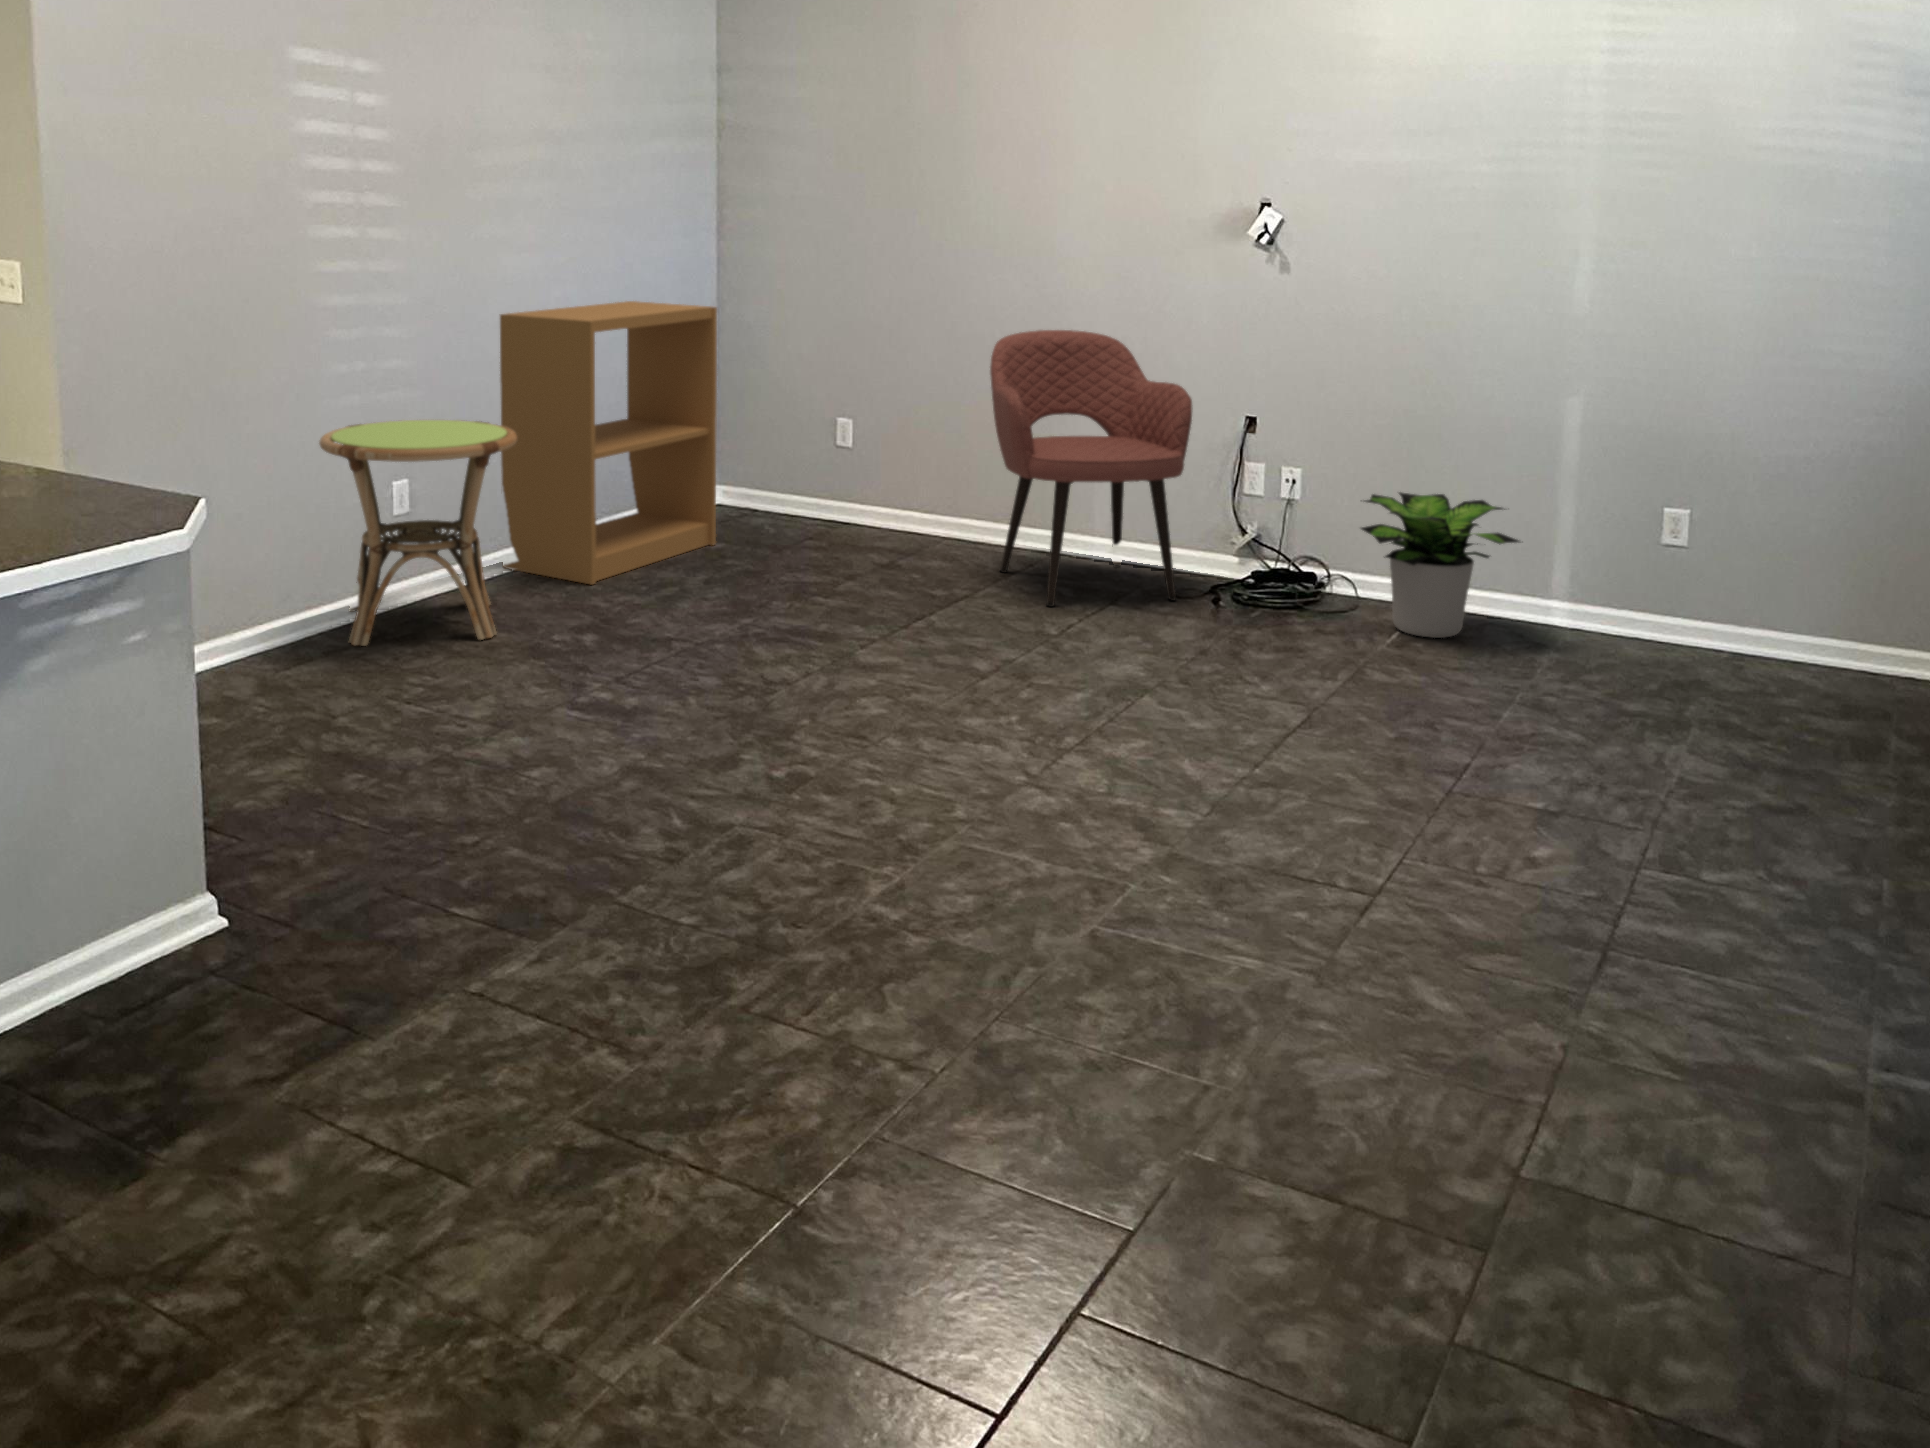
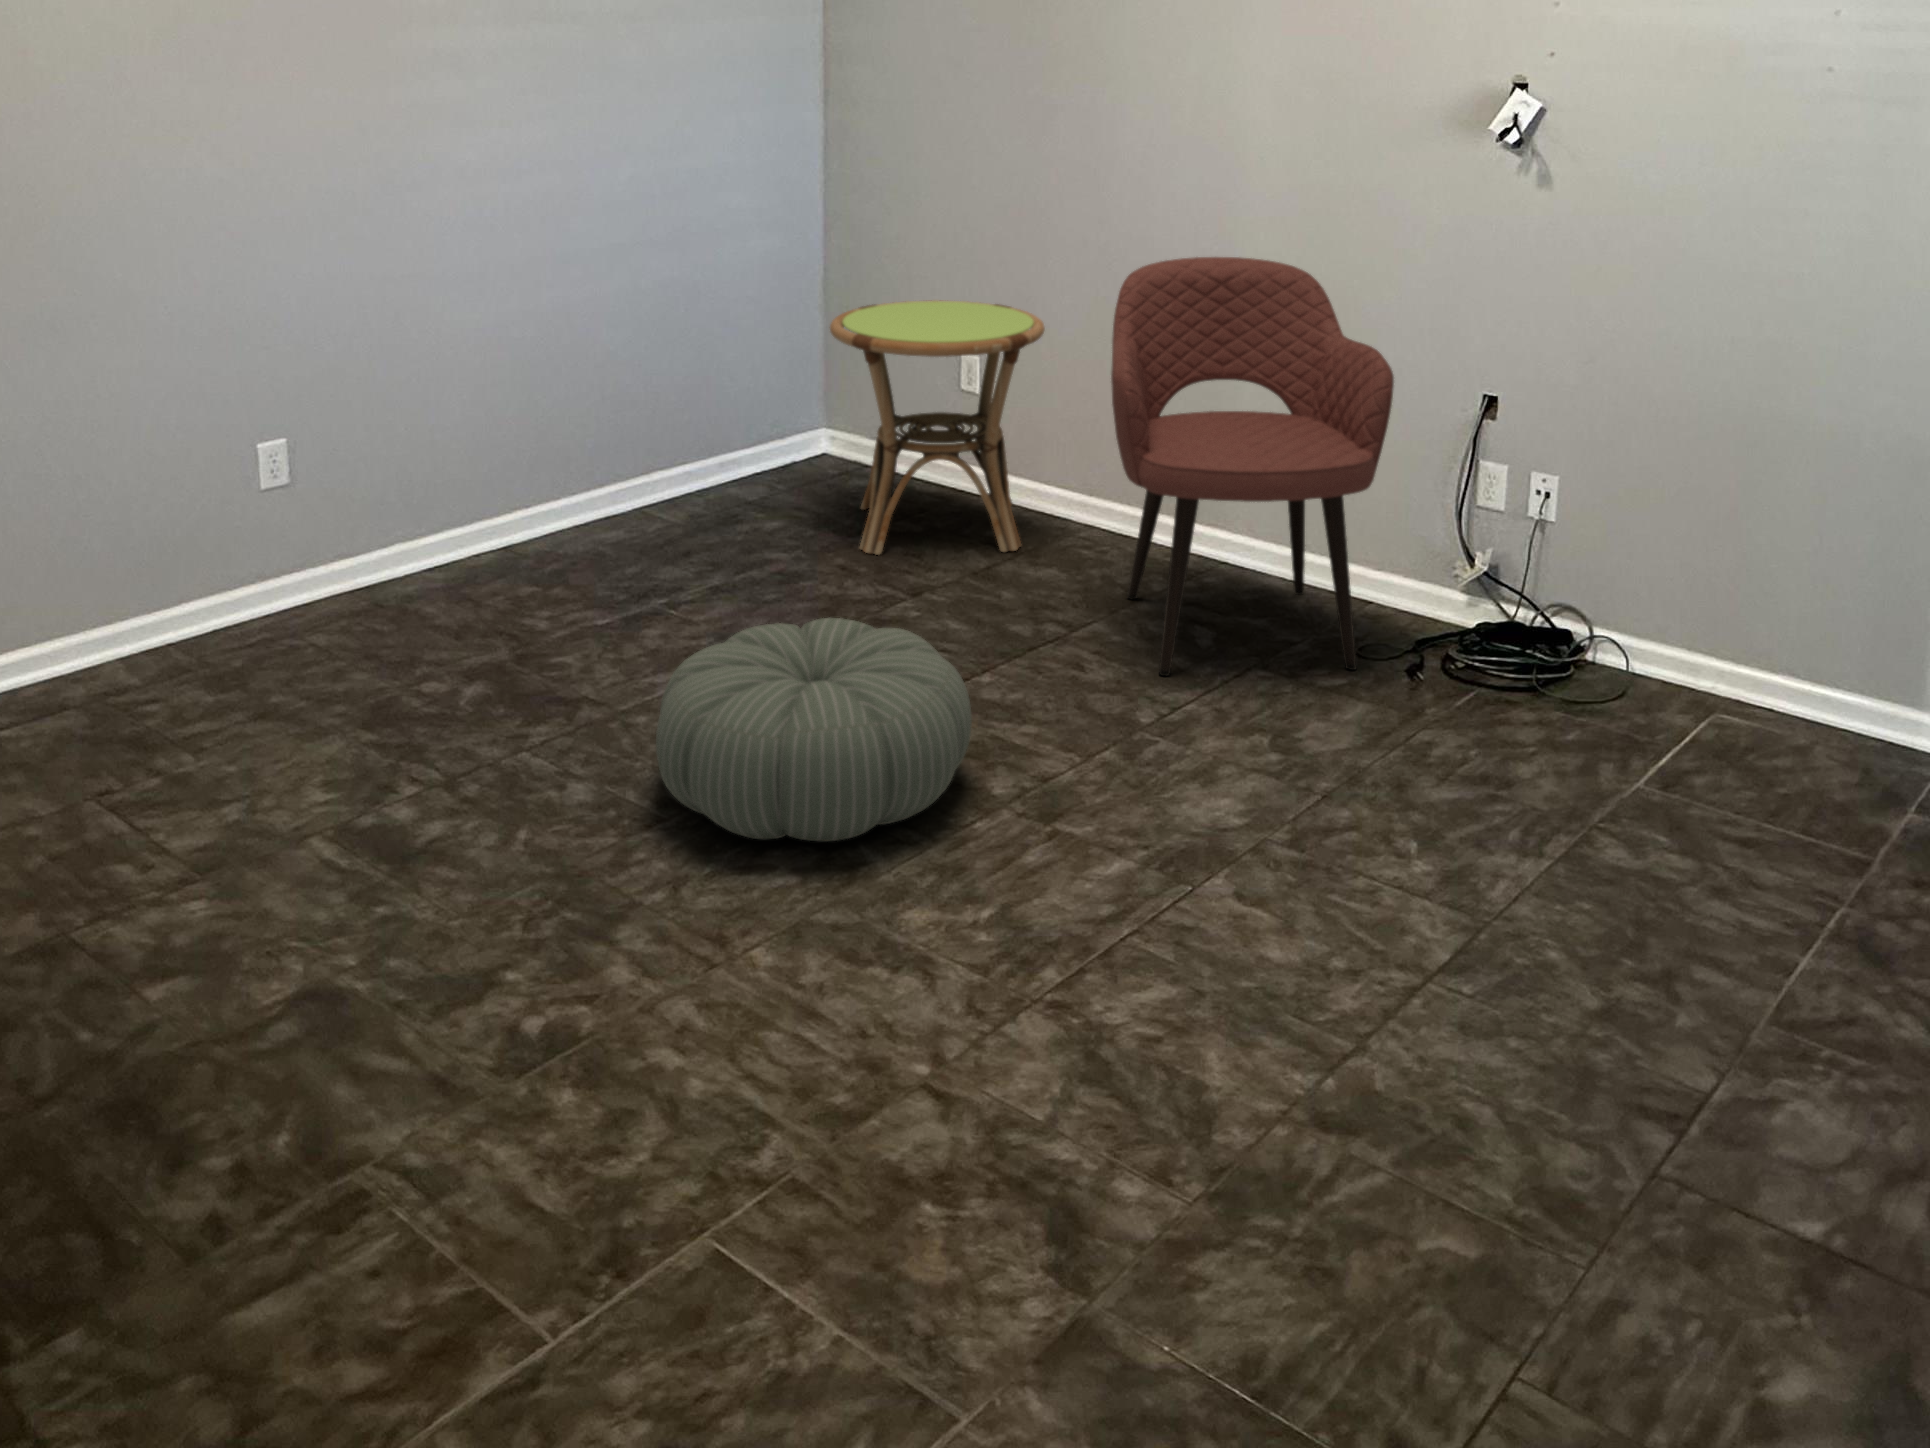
bookshelf: present [500,301,717,584] -> none [428,196,766,606]
side table: present [319,420,517,646] -> present [830,300,1045,555]
potted plant: present [1361,492,1519,638] -> none [1620,532,1878,773]
pouf: none [756,556,962,679] -> present [656,618,972,842]

